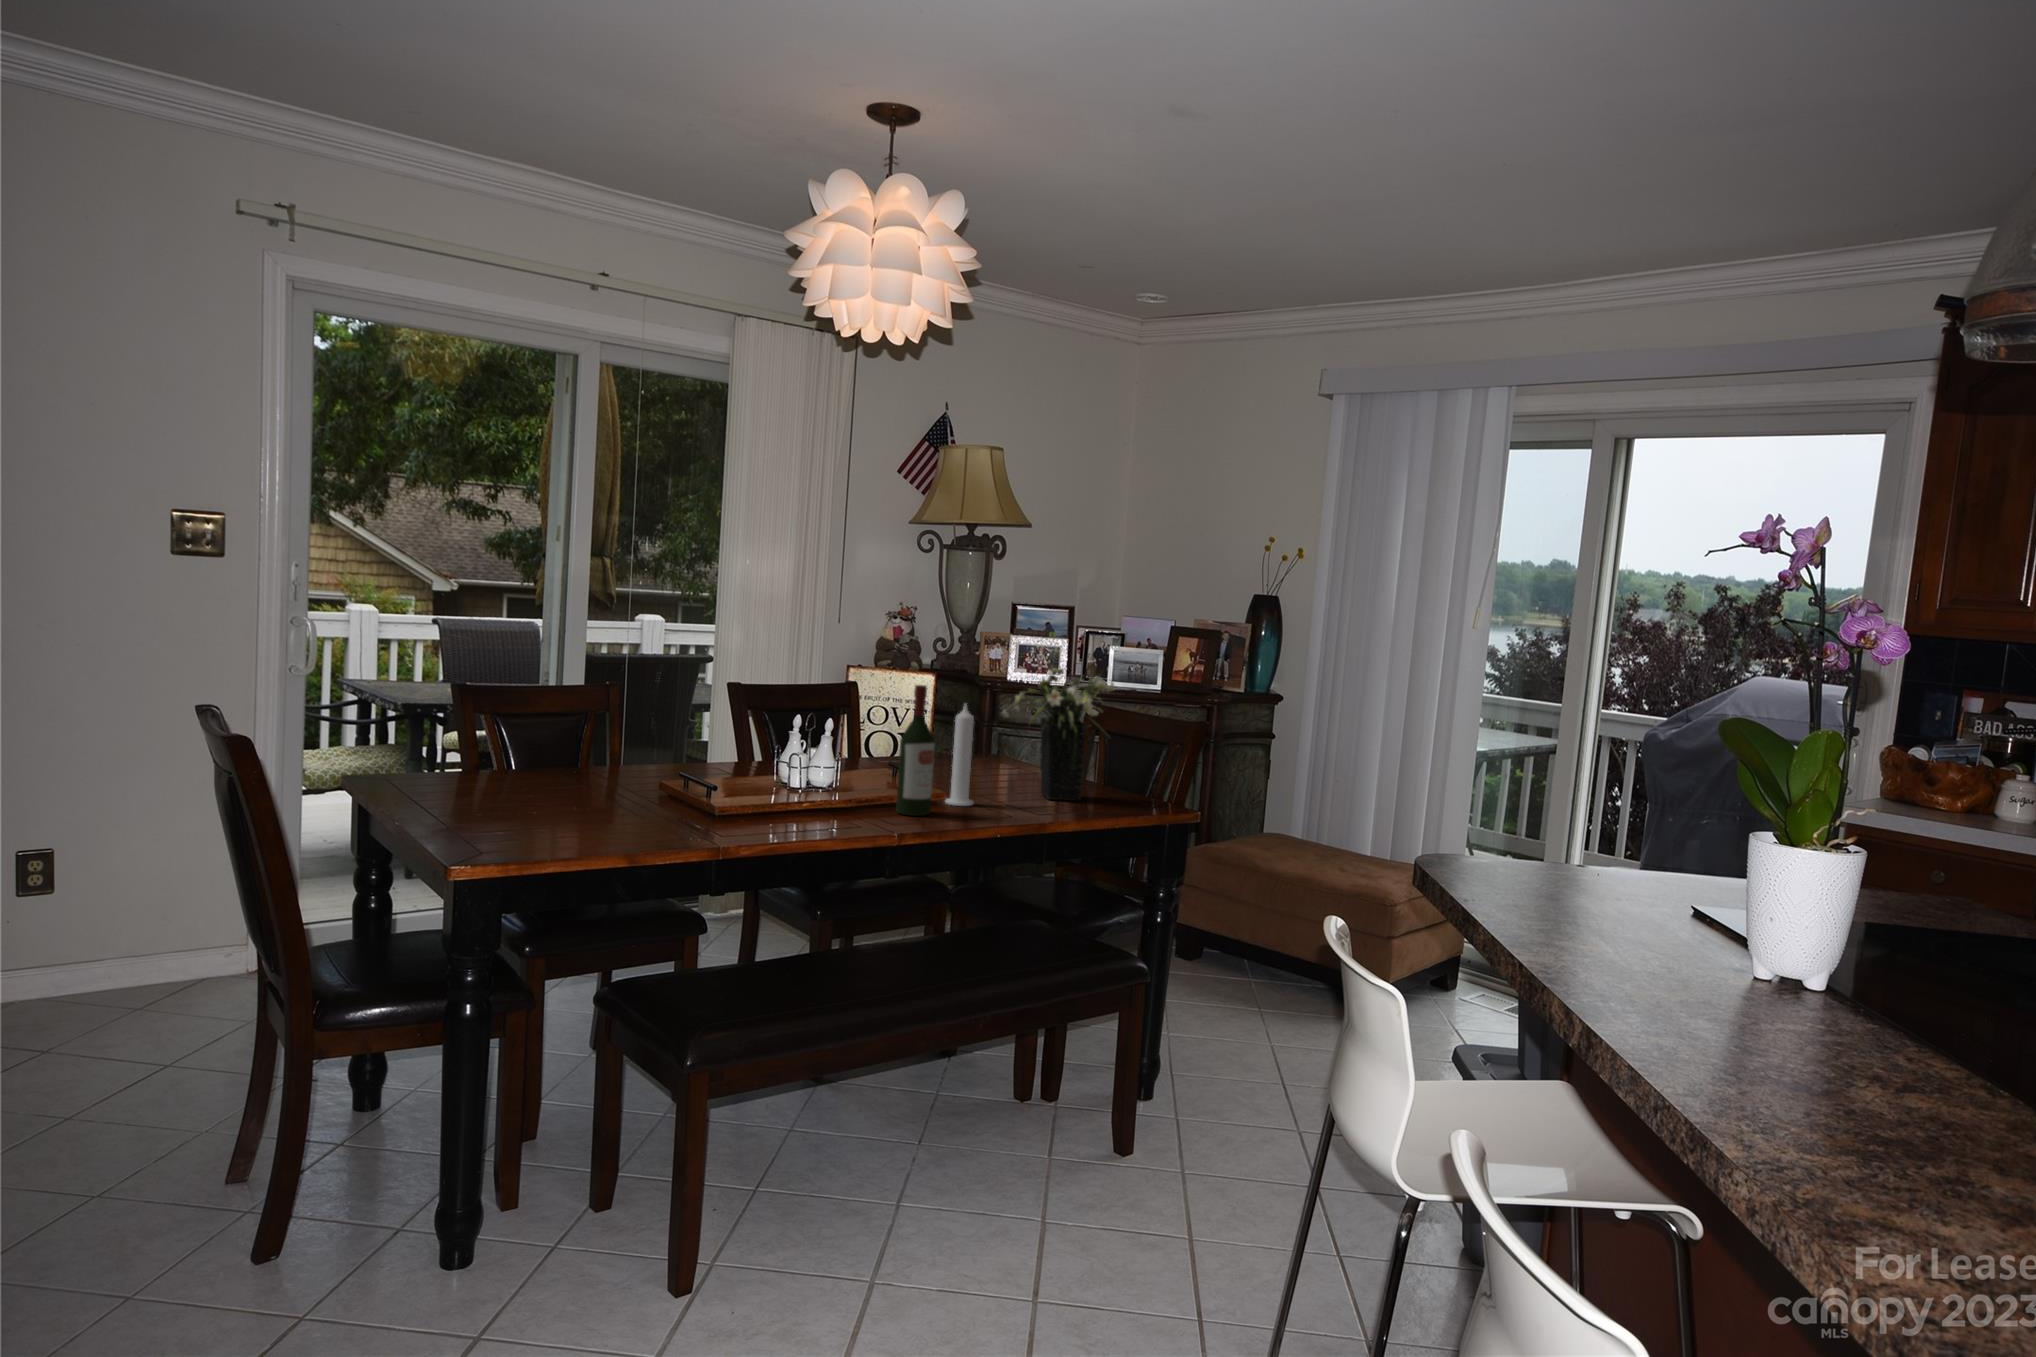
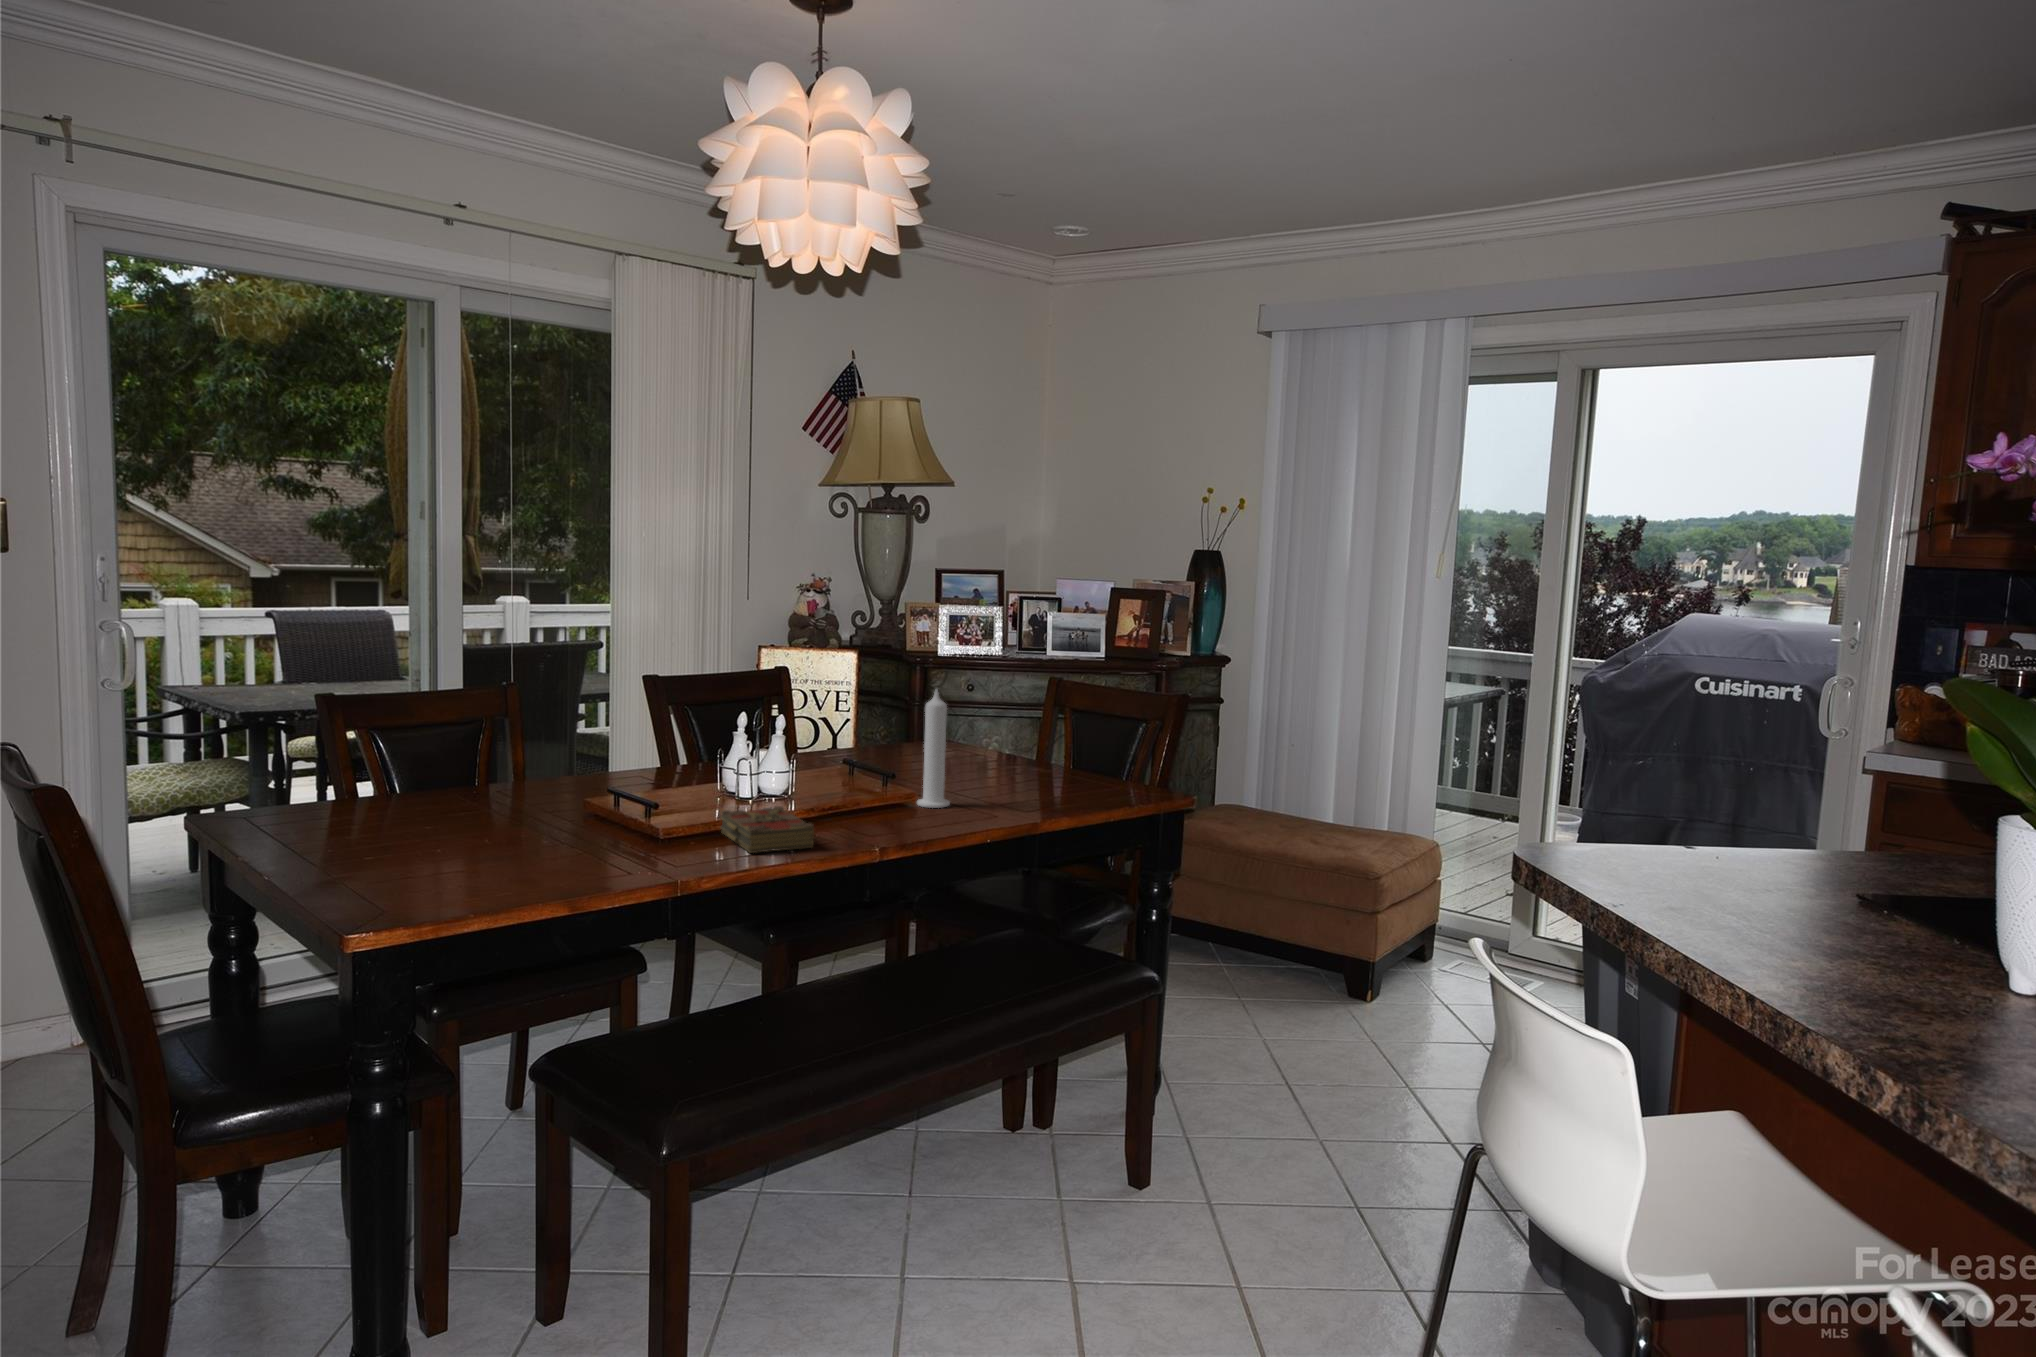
flower arrangement: present [1002,668,1114,801] -> none [972,640,1098,794]
wine bottle: present [896,685,935,816] -> none [866,671,908,824]
book: none [768,795,843,830] -> present [721,806,814,853]

